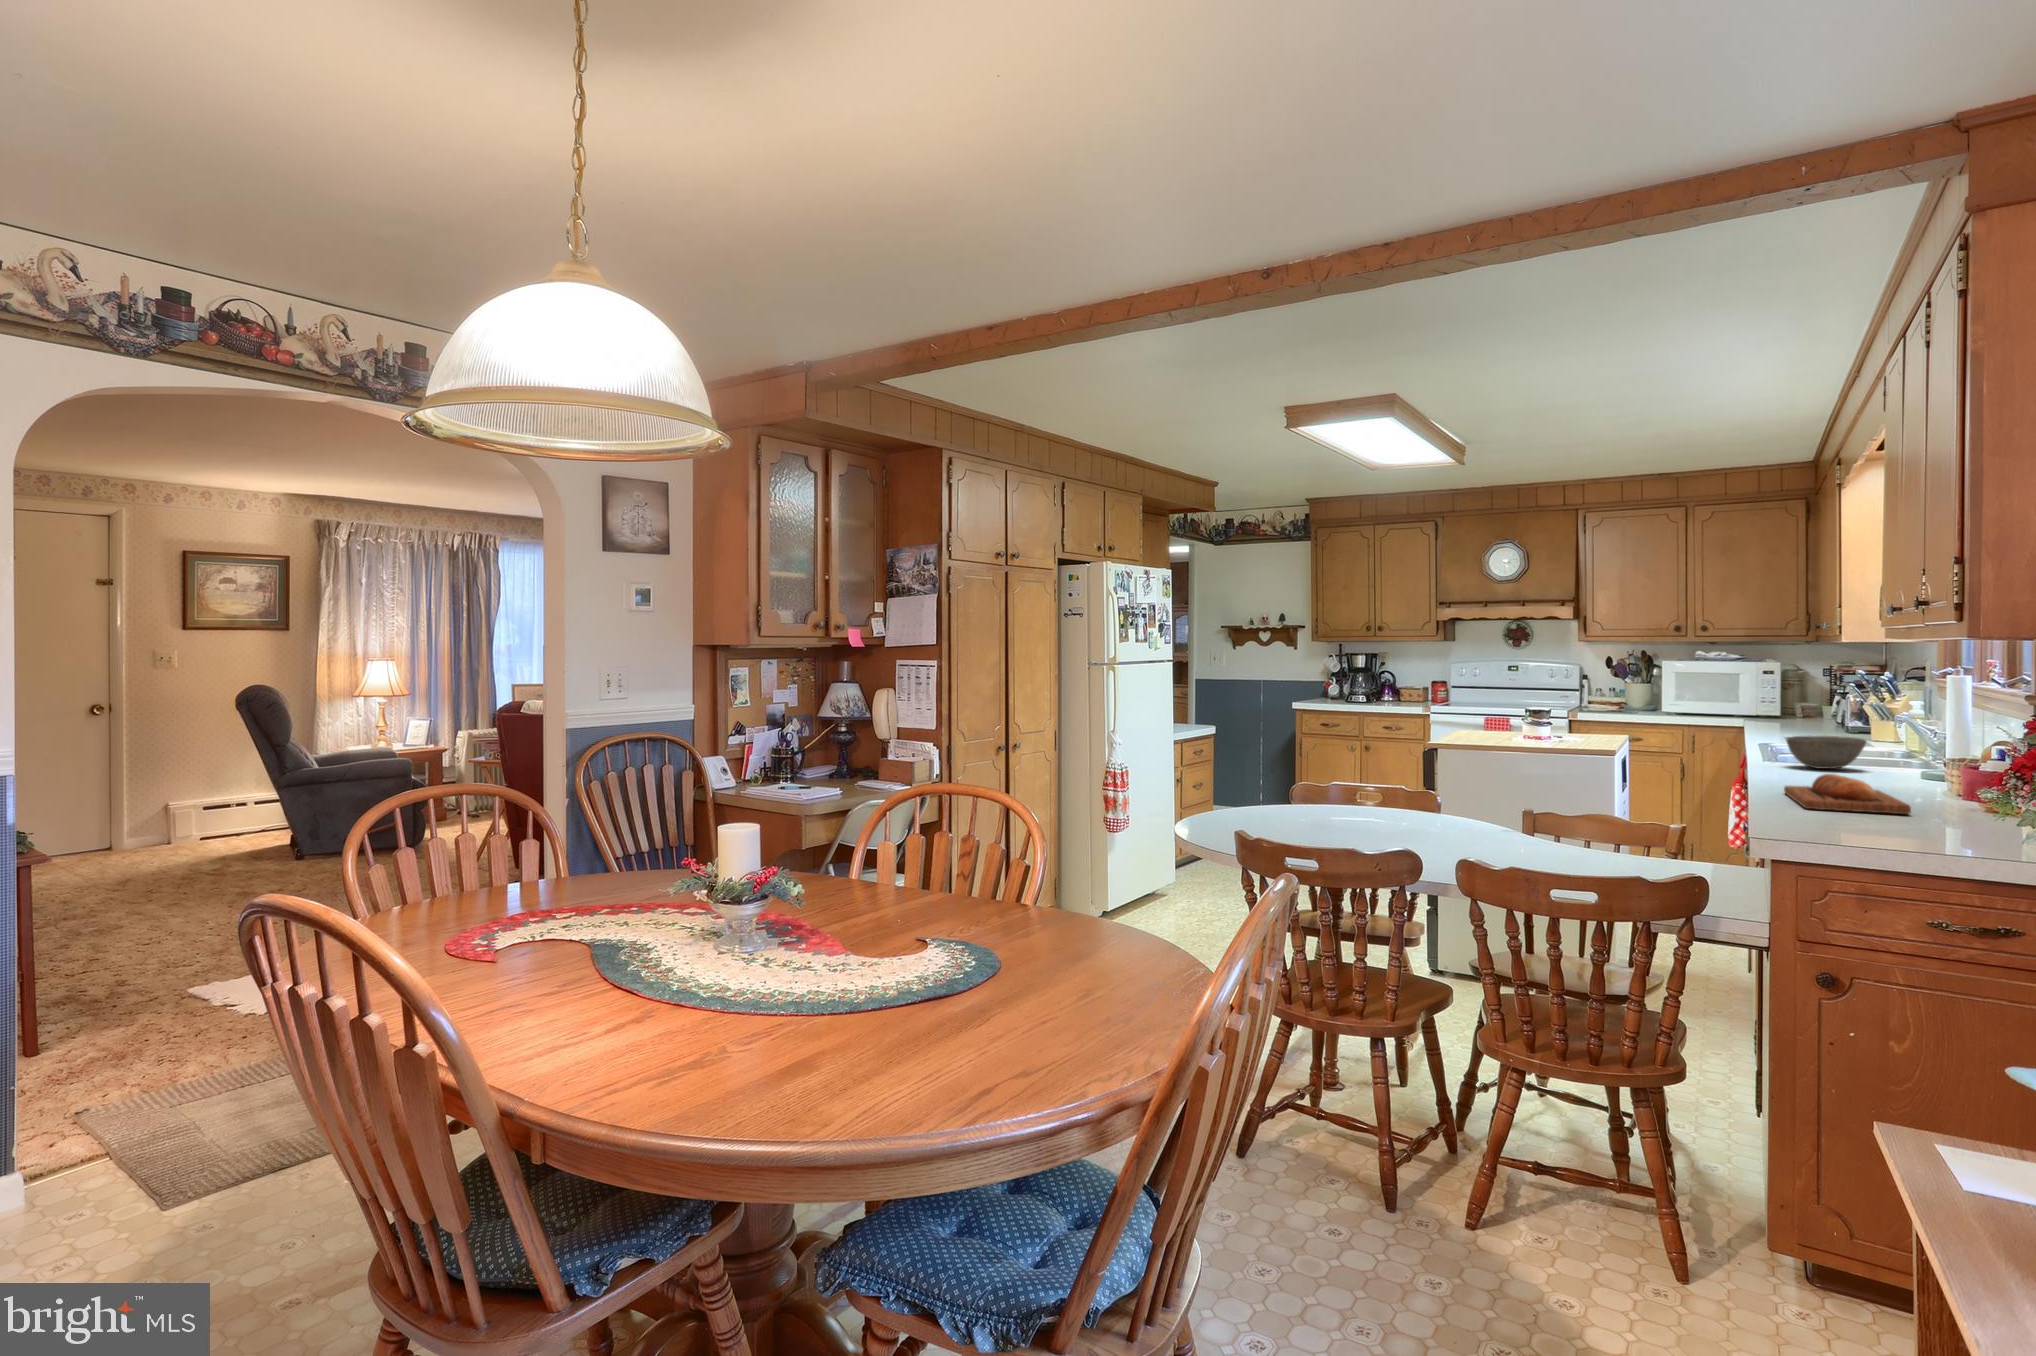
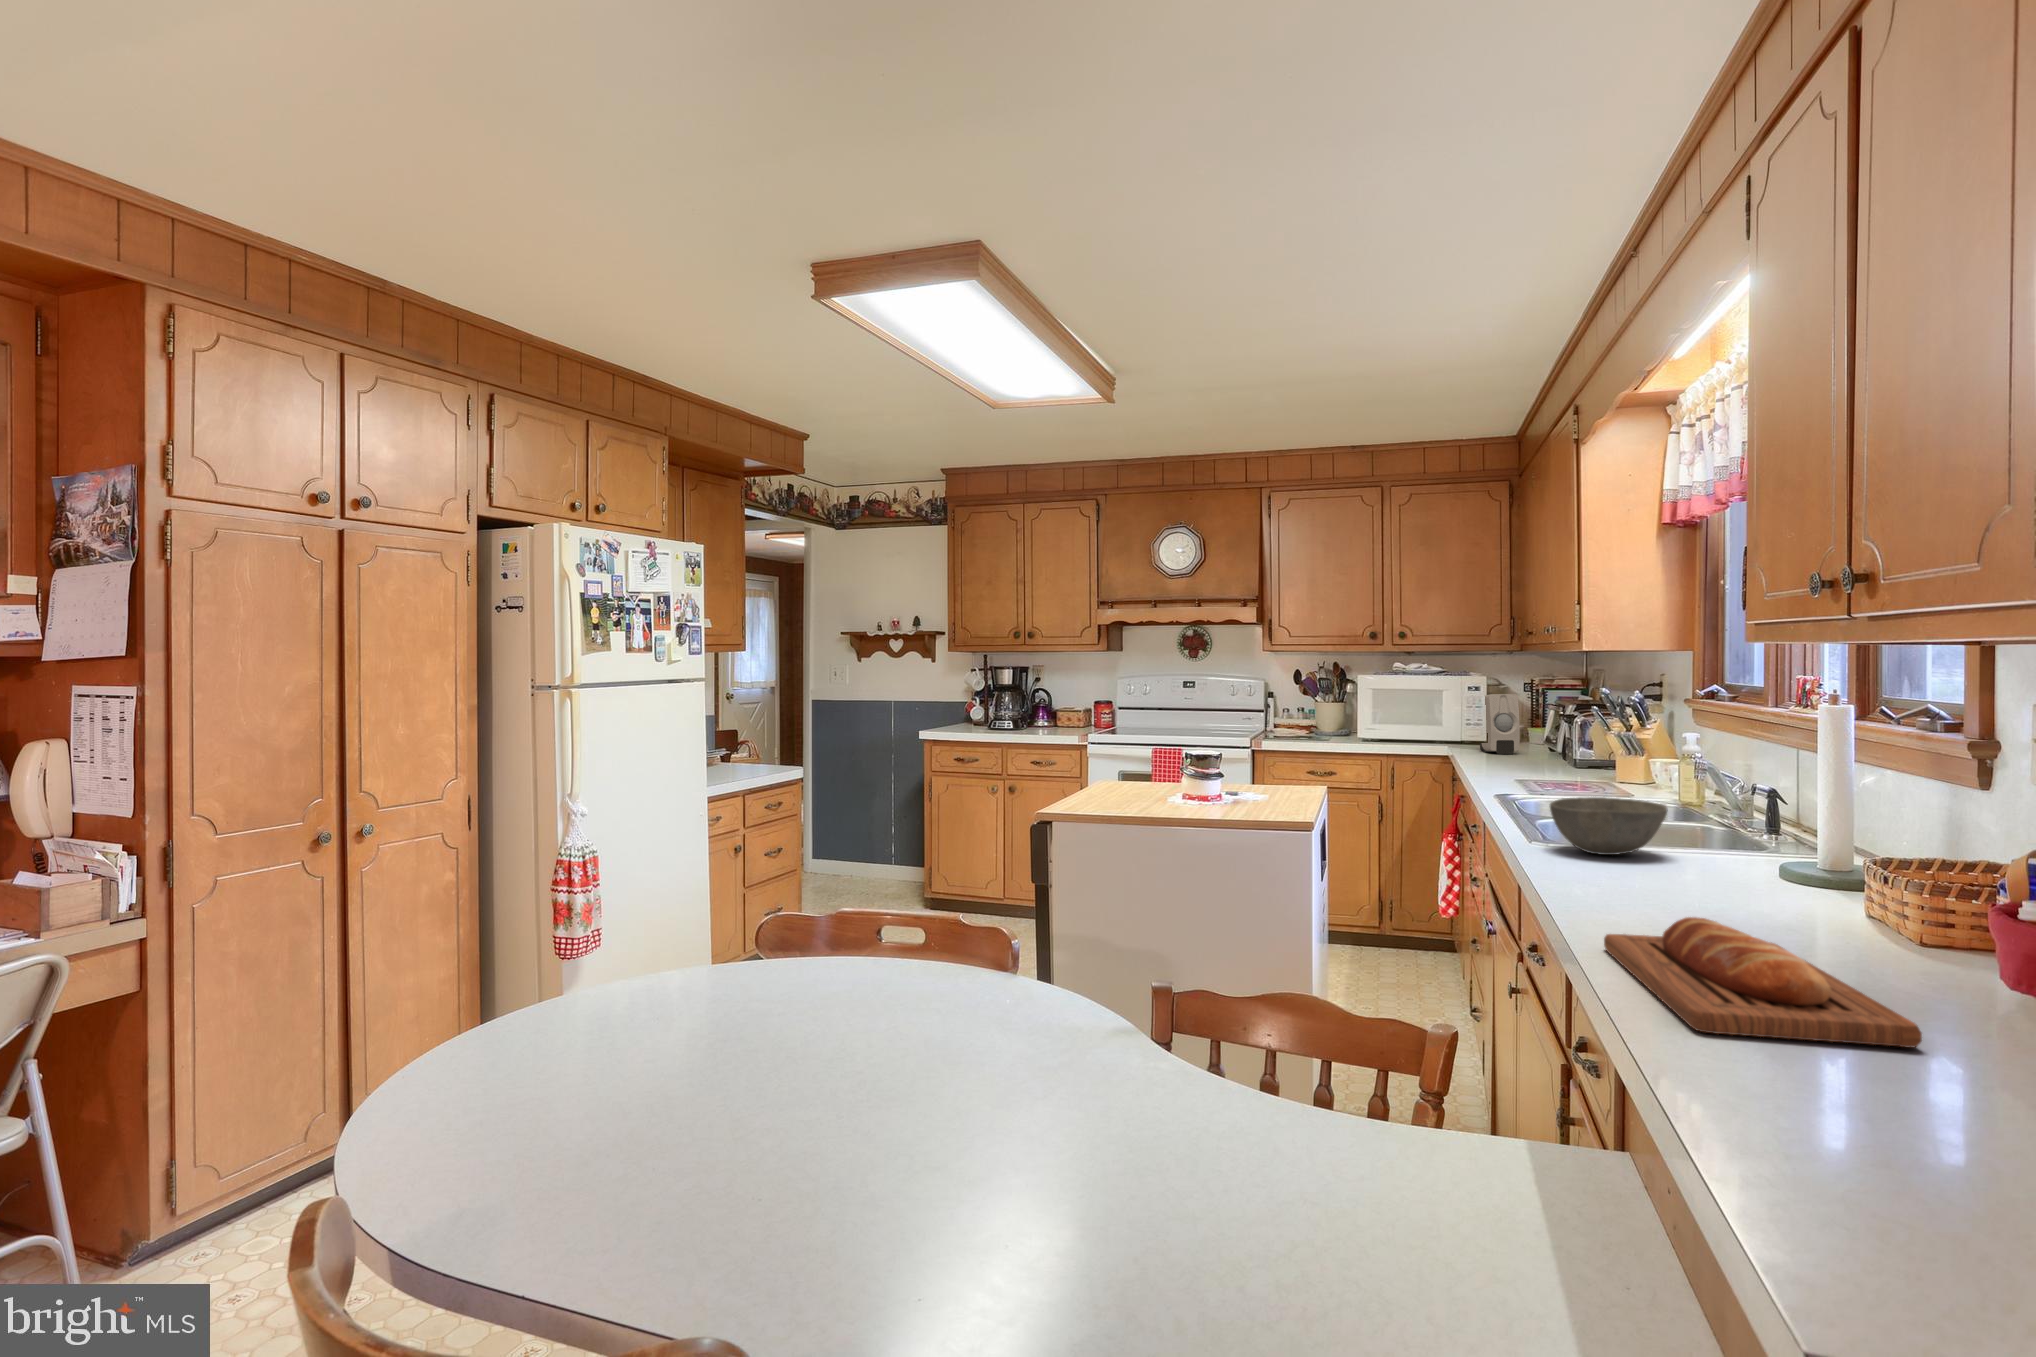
soap dispenser: none [1774,677,1810,725] -> present [1480,694,1520,754]

